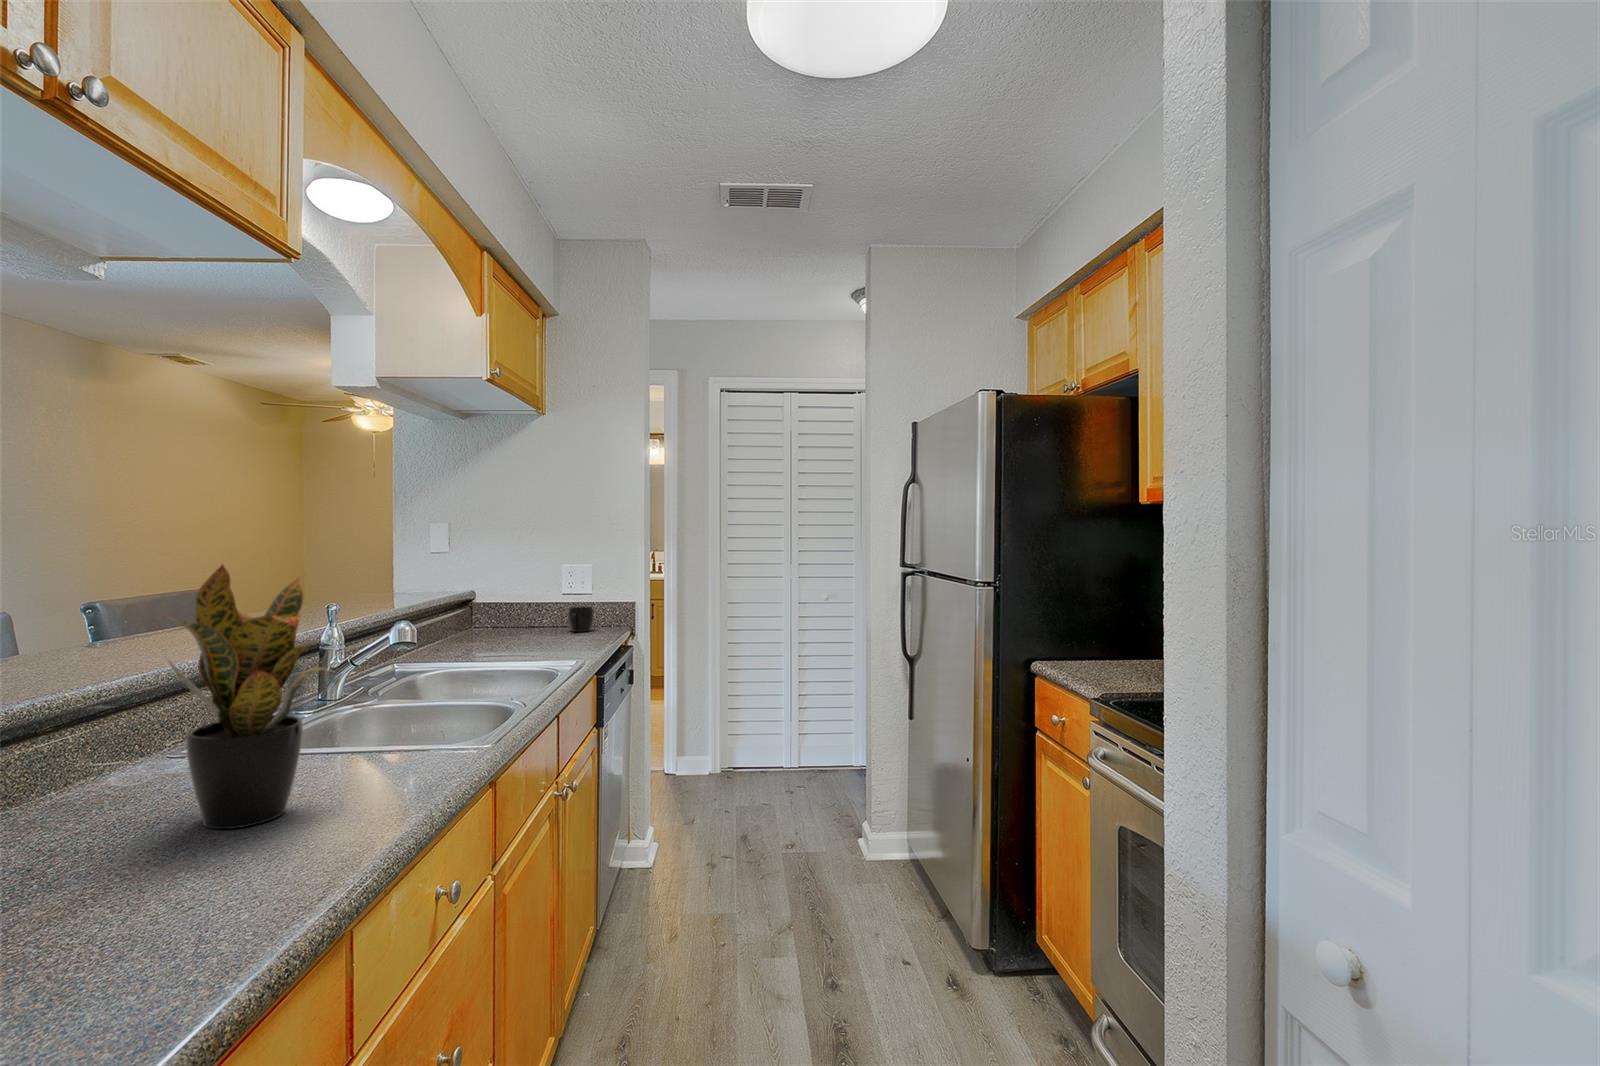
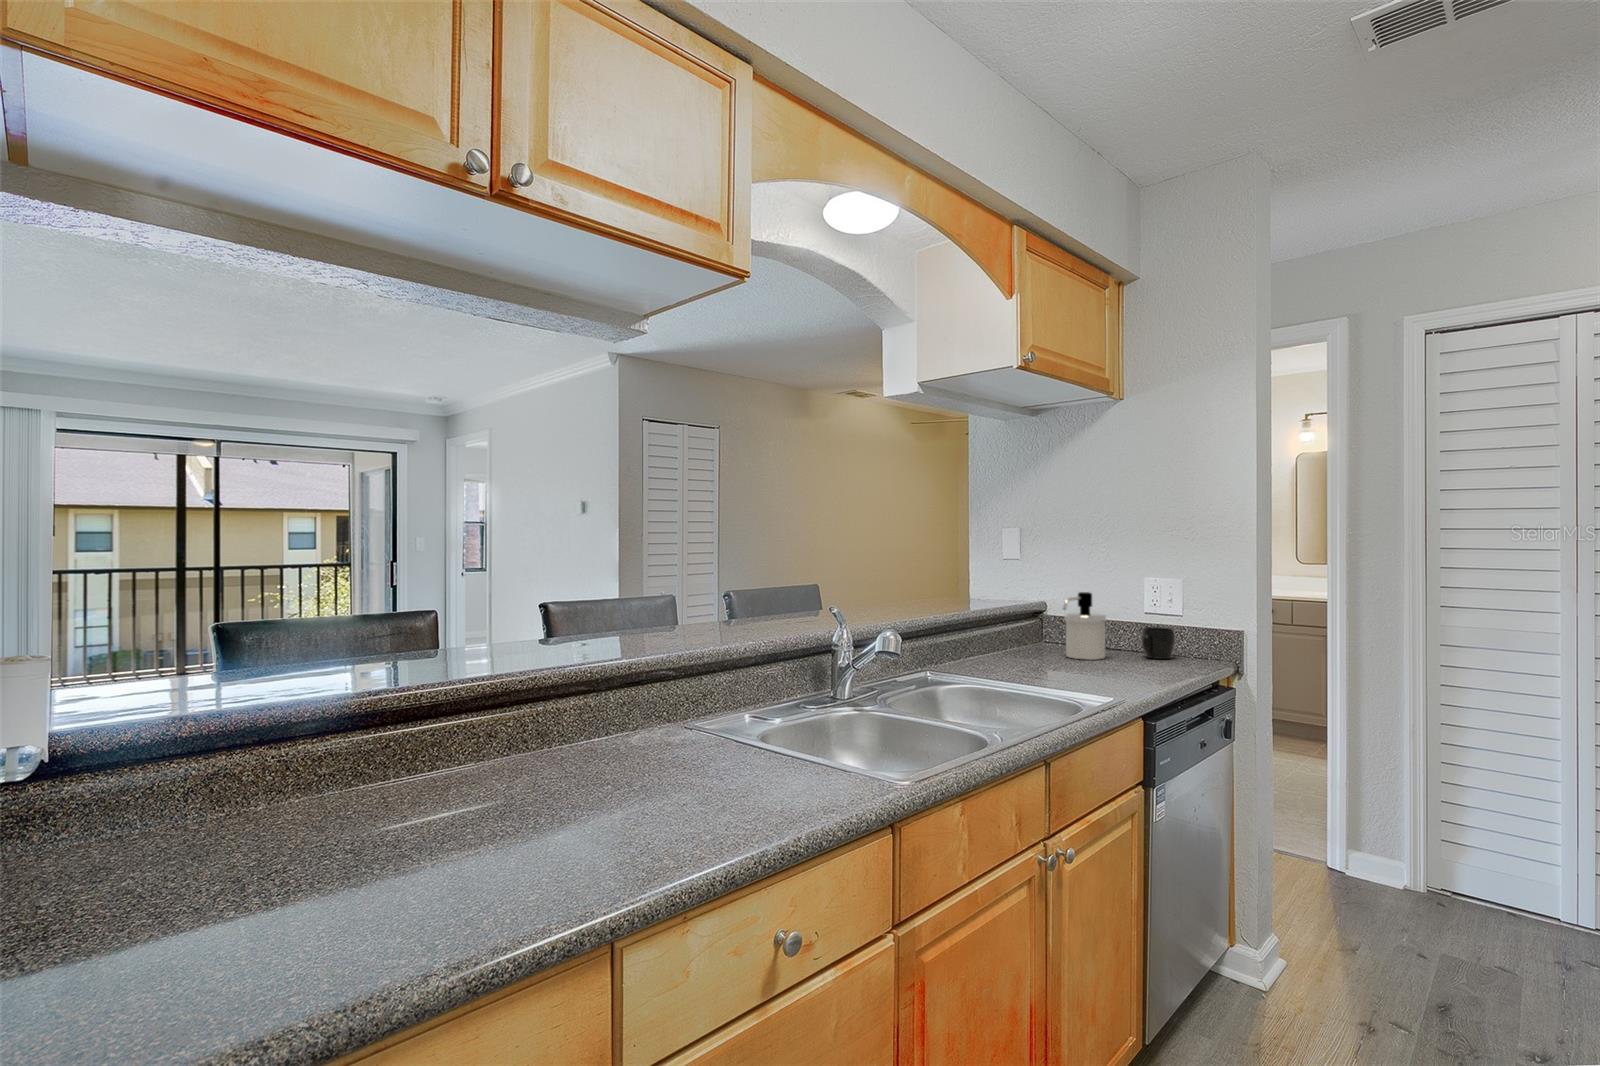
potted plant: present [160,565,329,829] -> none [555,555,731,808]
soap dispenser: none [506,580,543,638] -> present [1063,592,1106,660]

